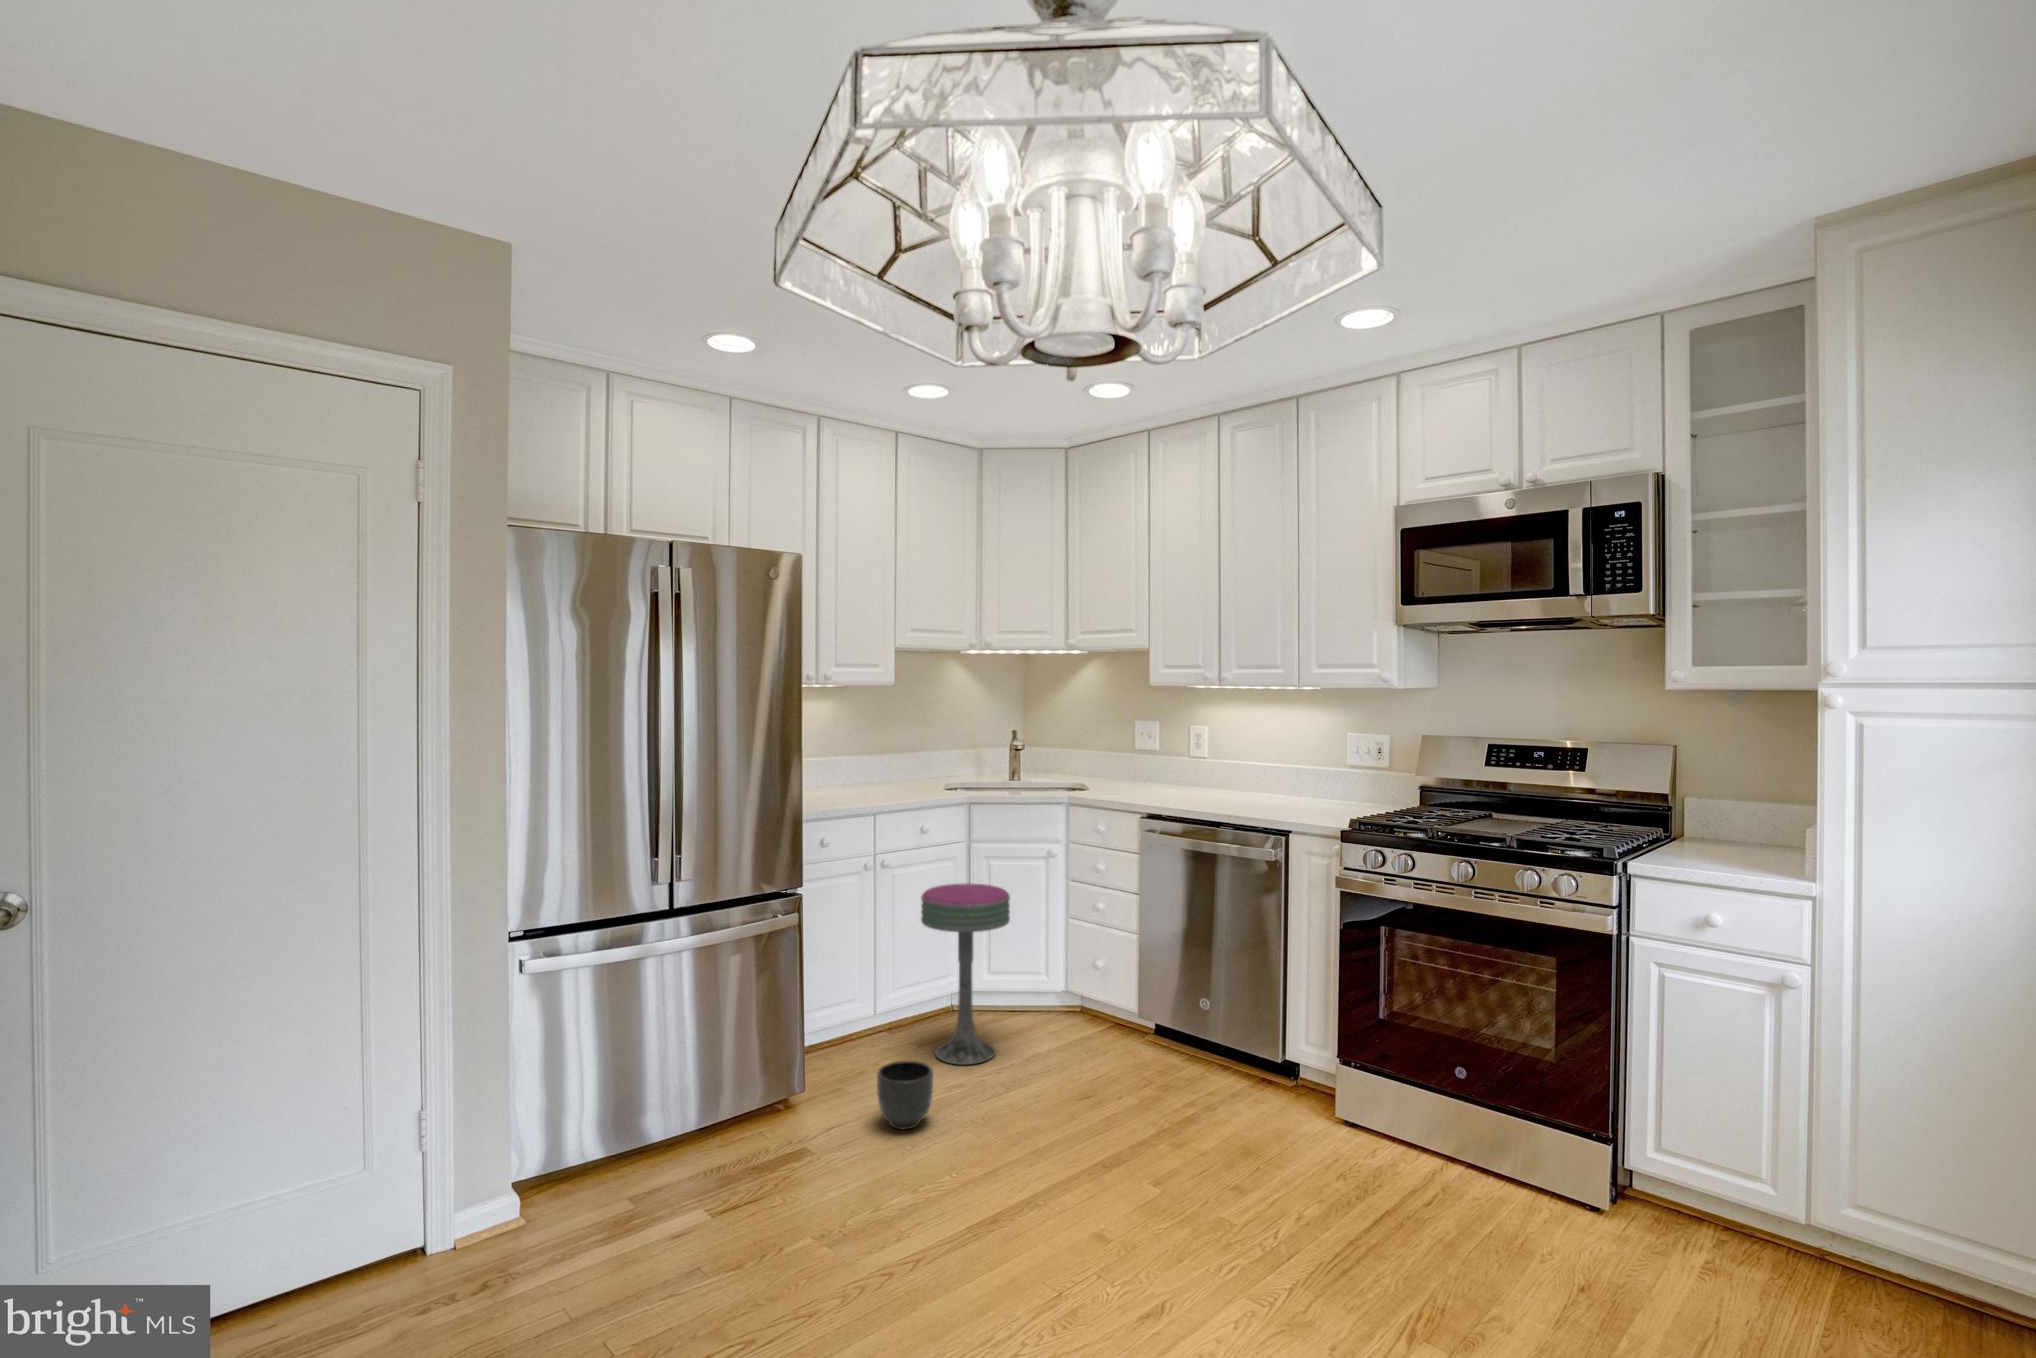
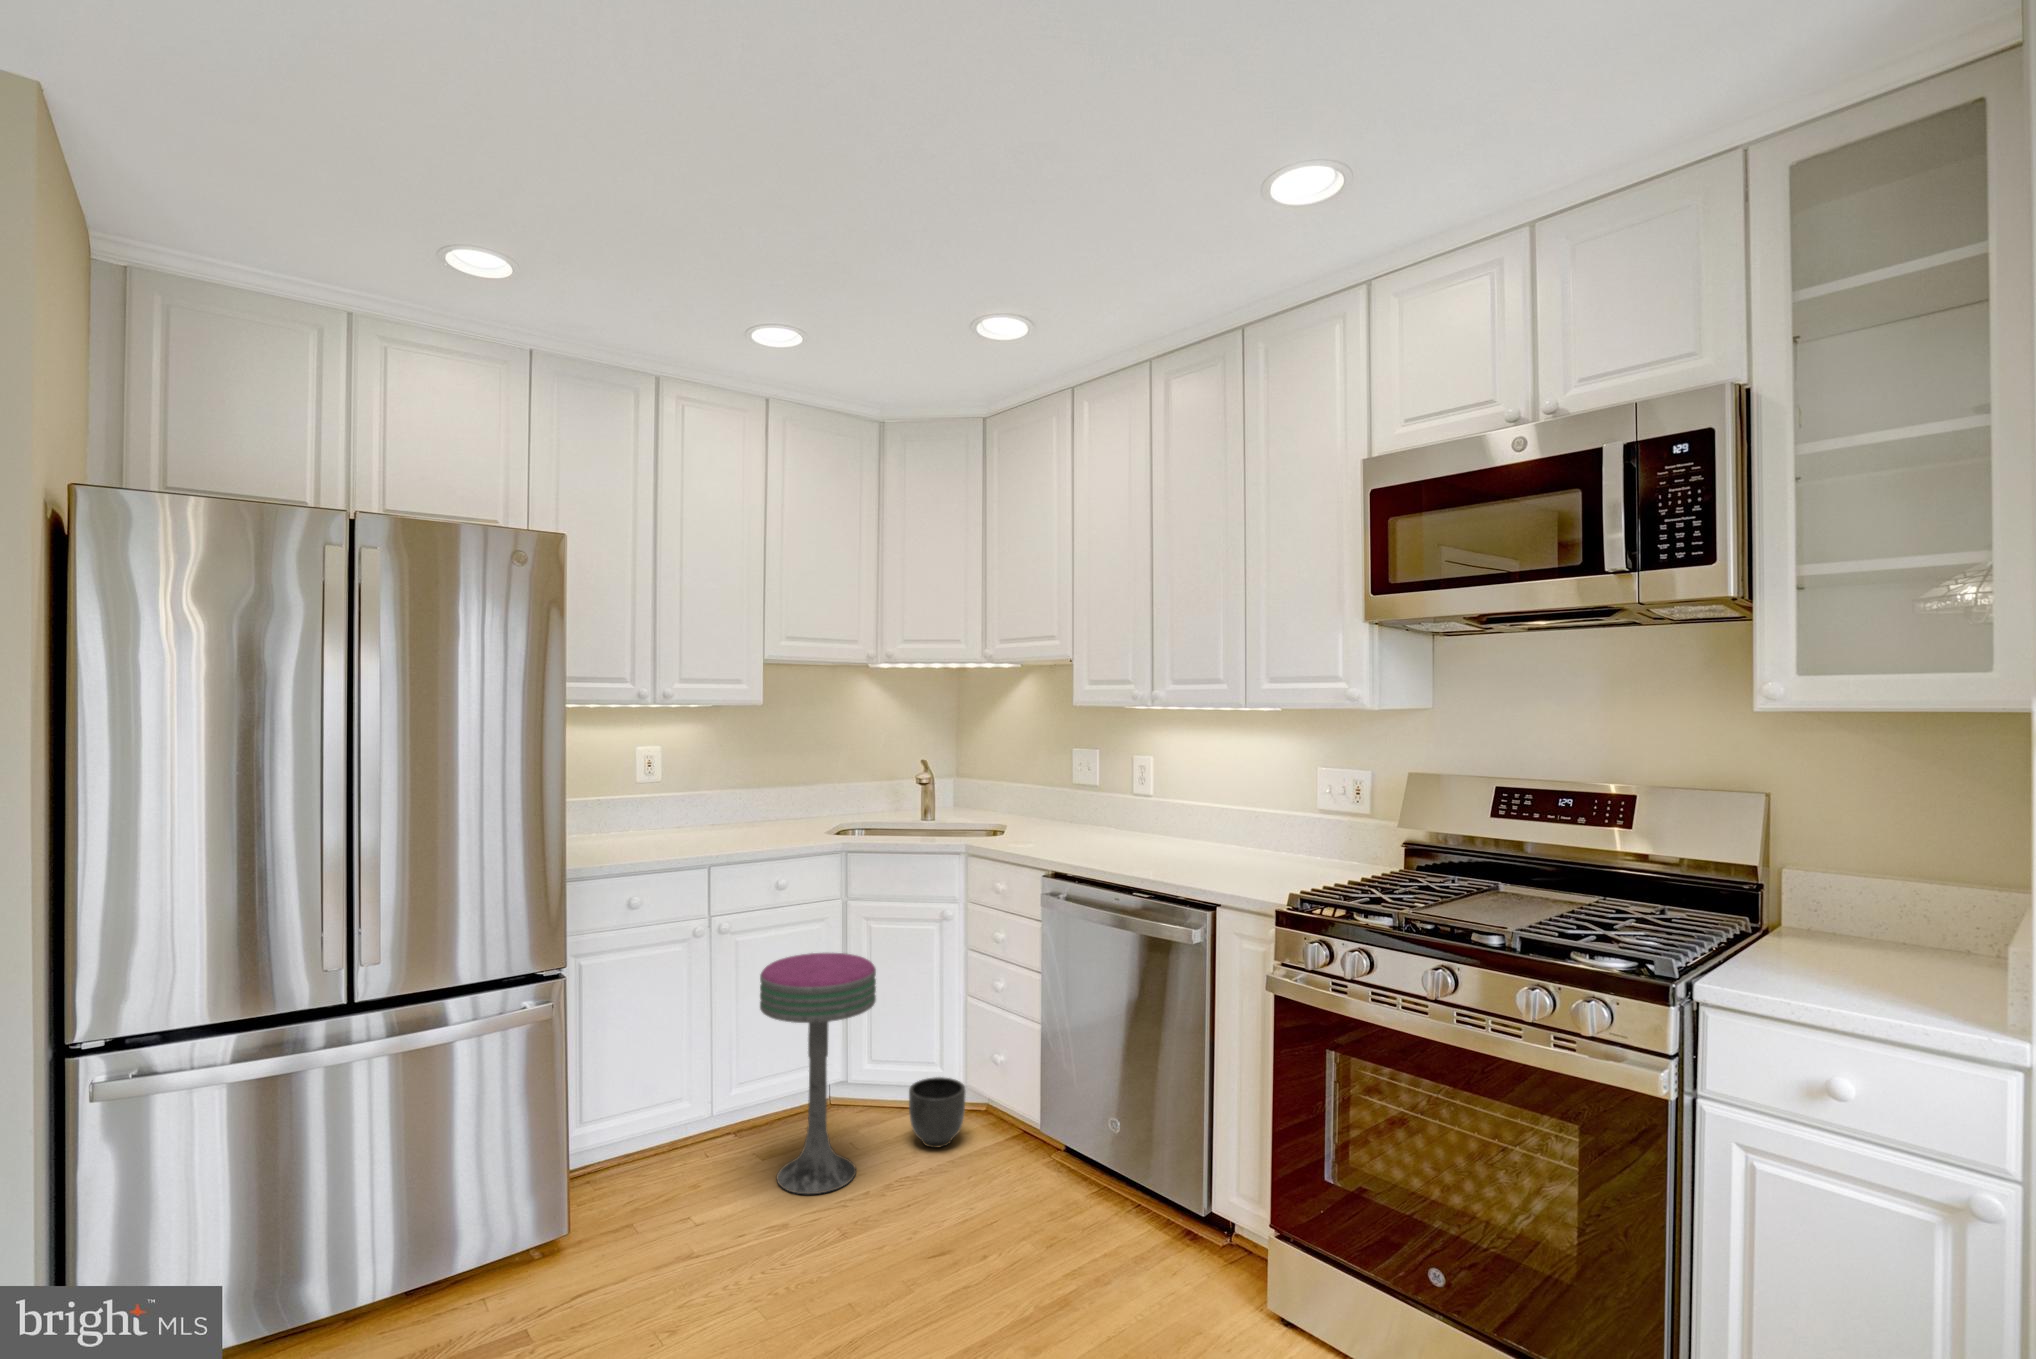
planter: present [877,1061,933,1129] -> present [909,1077,966,1148]

